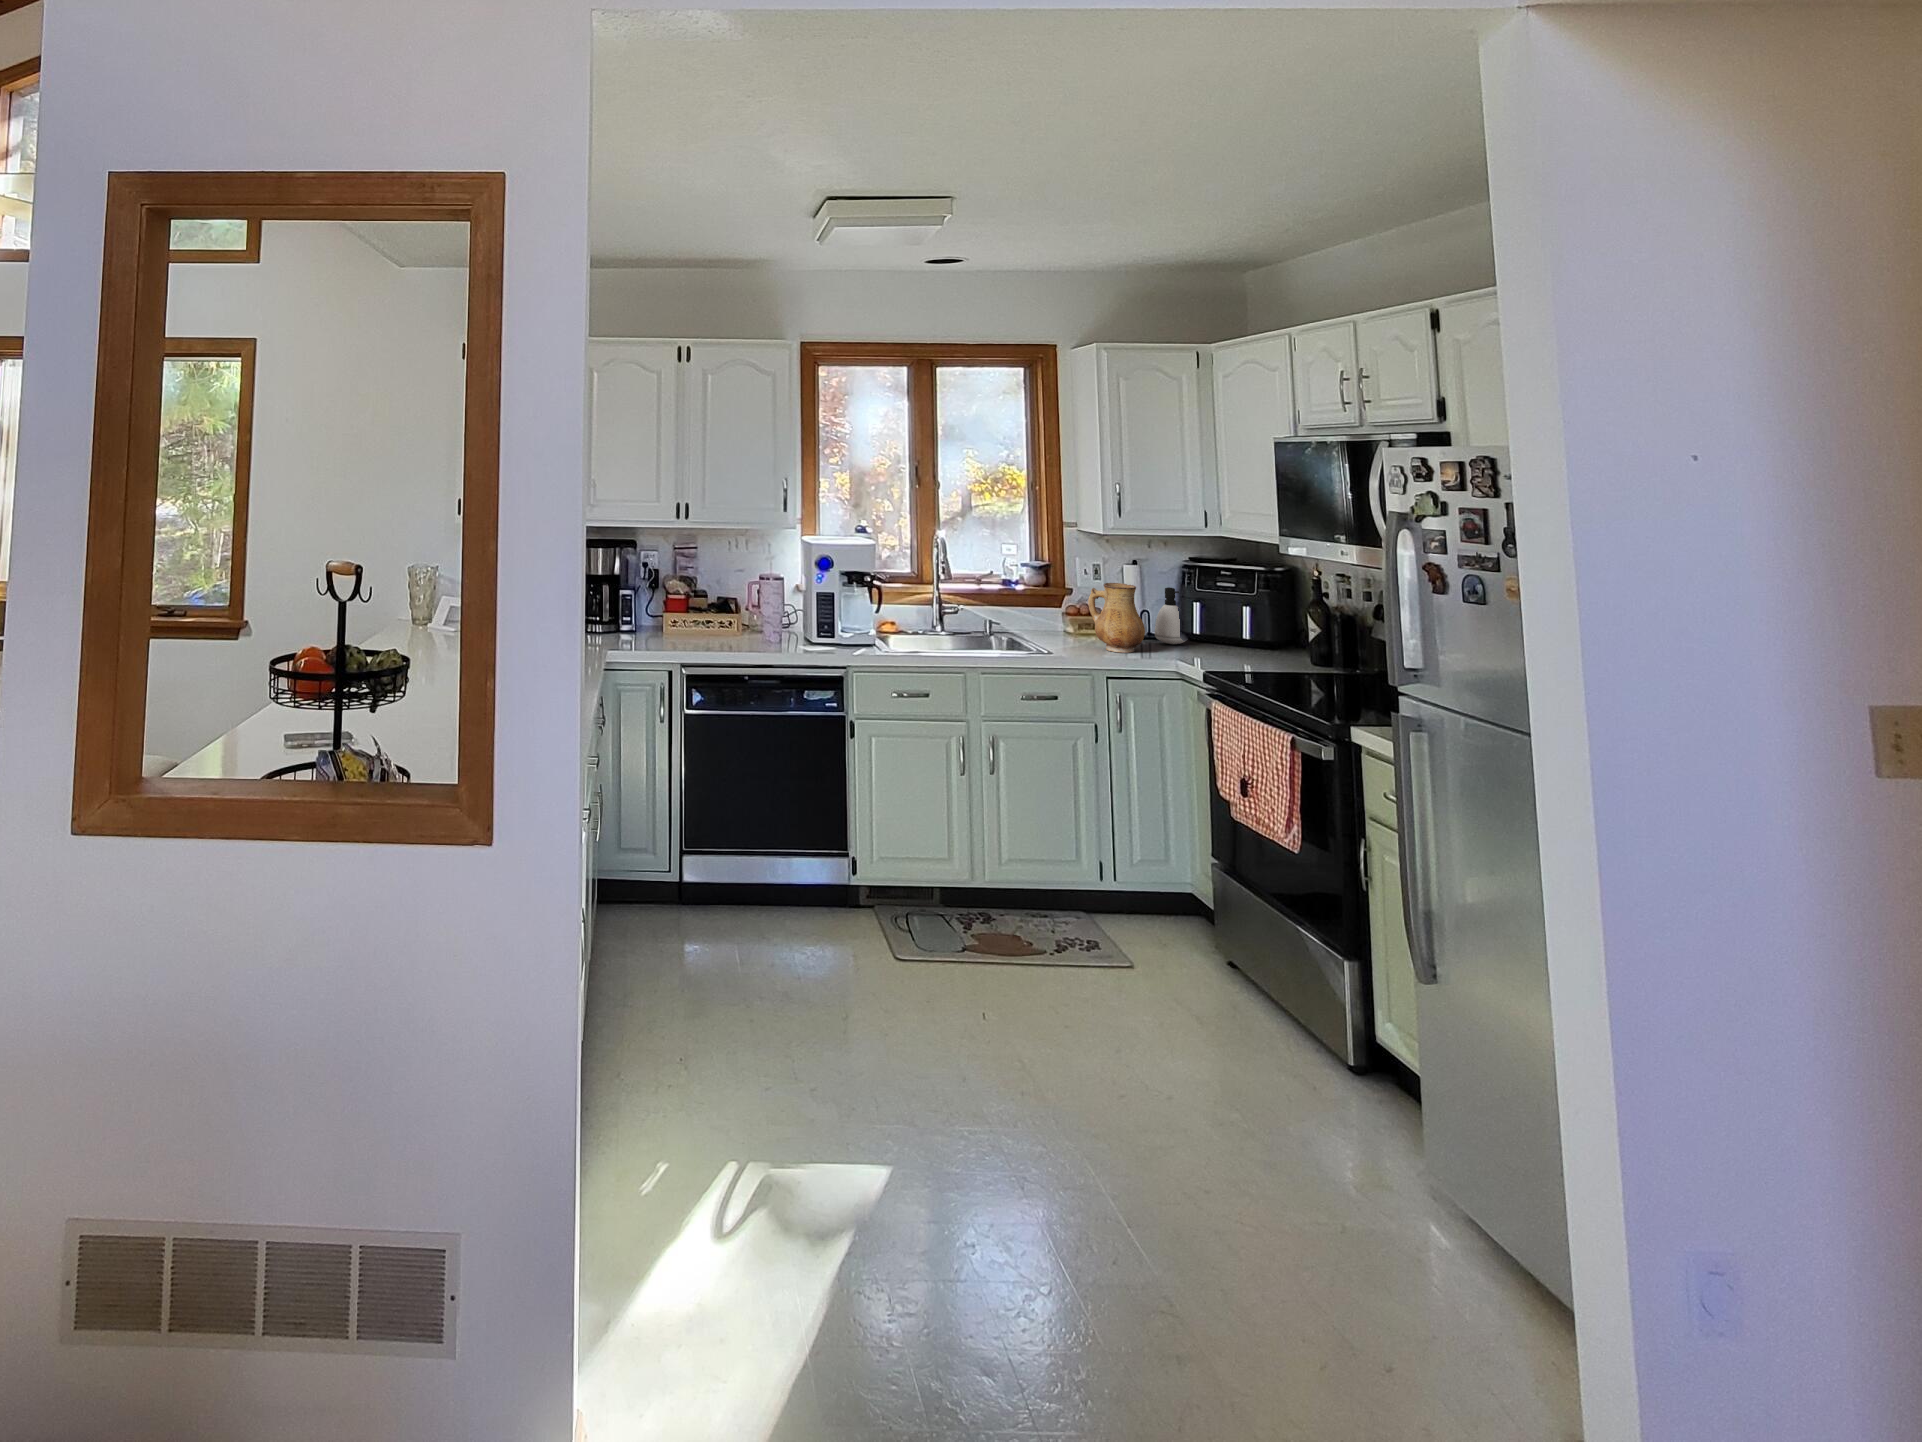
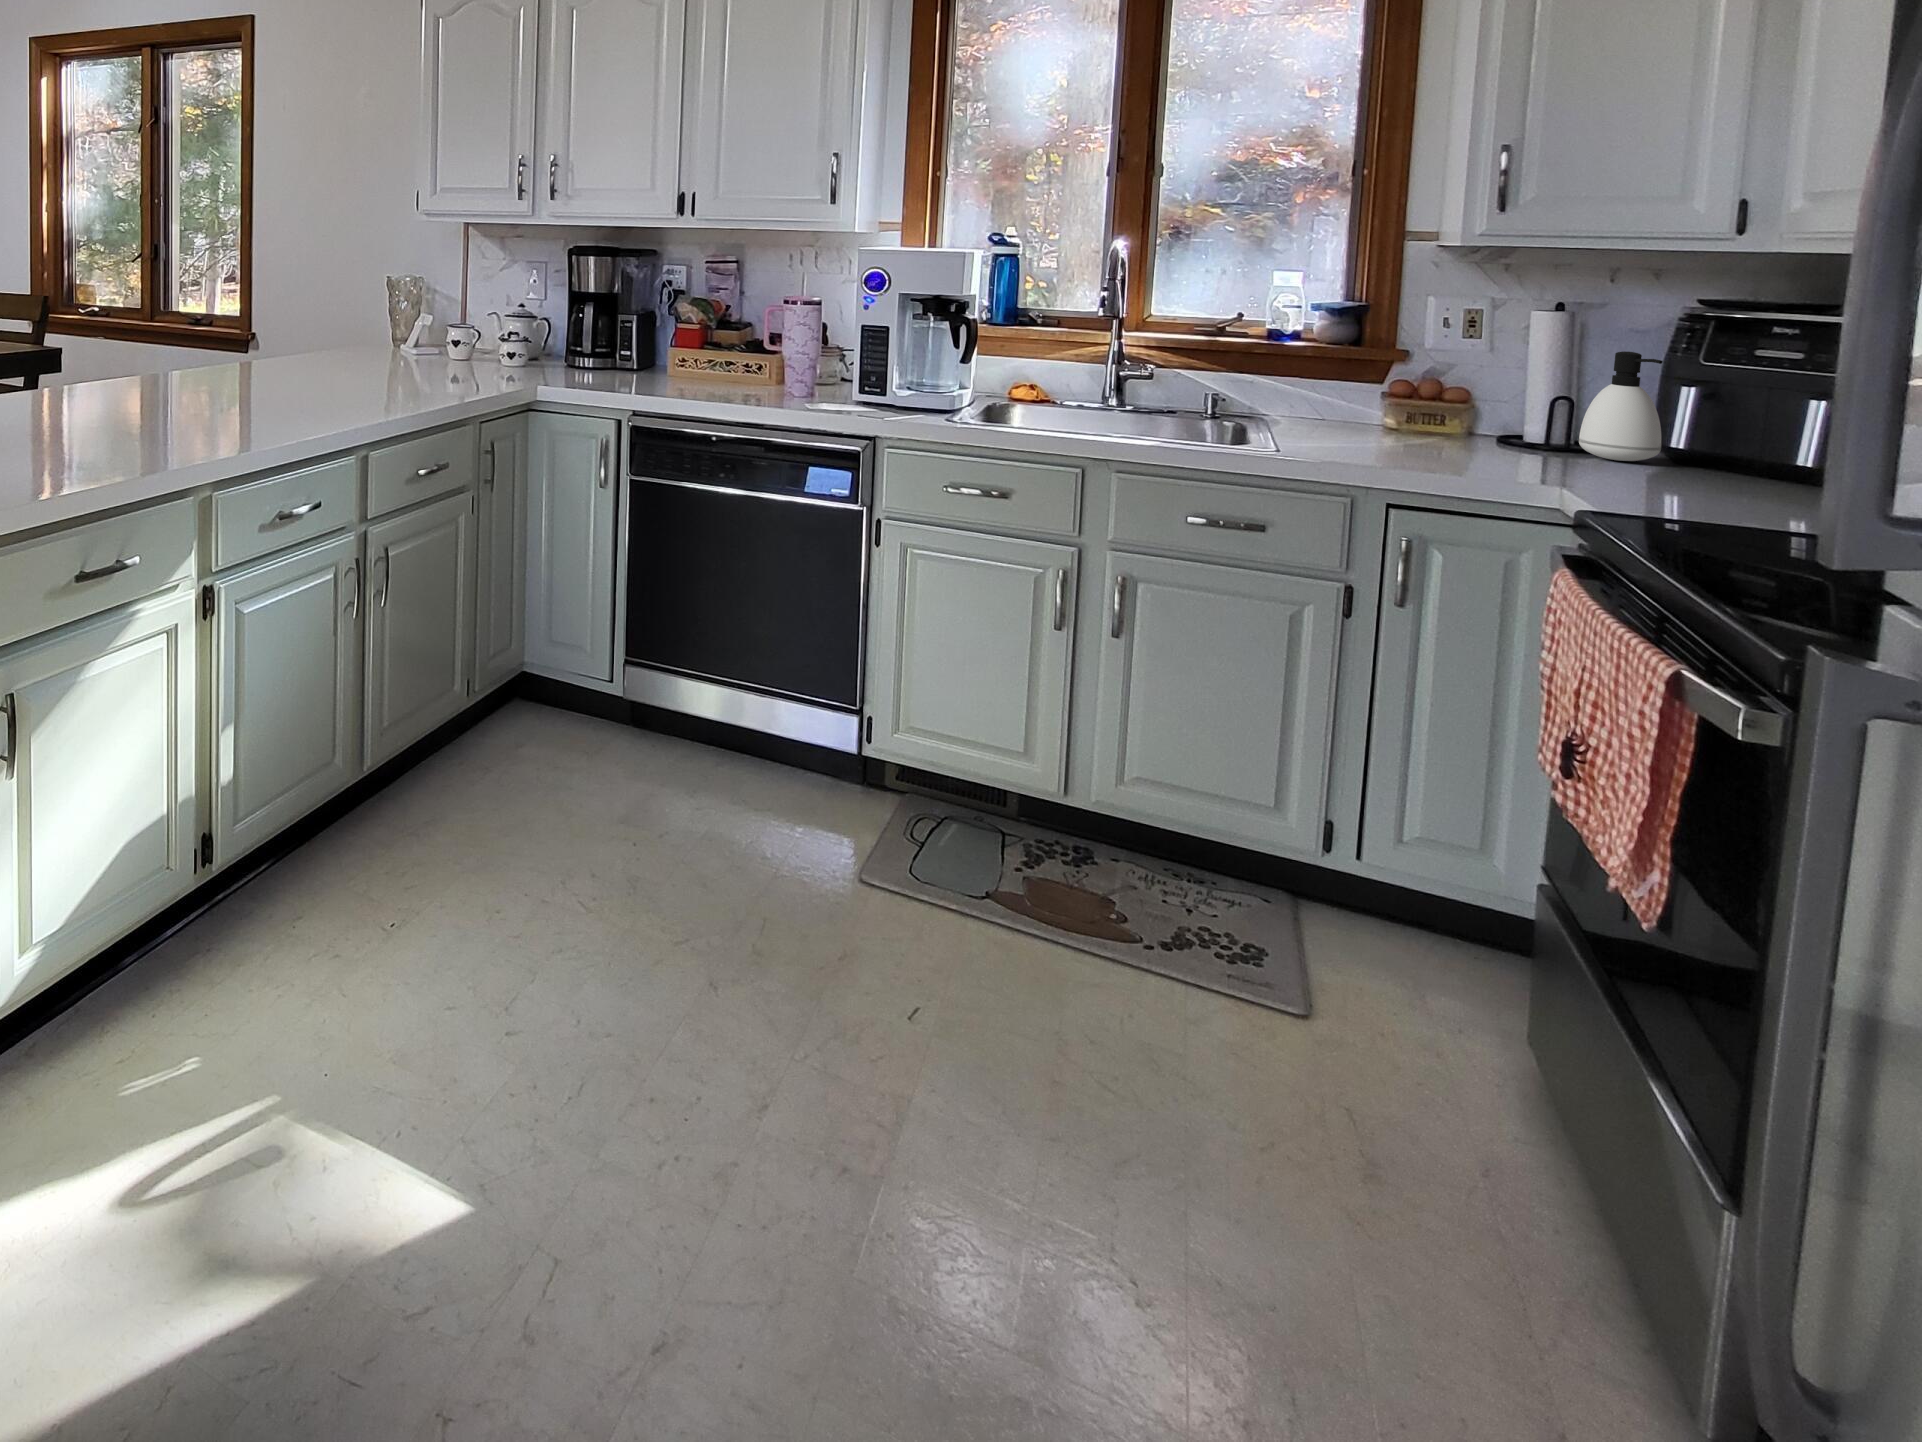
ceramic pitcher: present [1088,583,1145,653] -> none [1408,332,1529,462]

